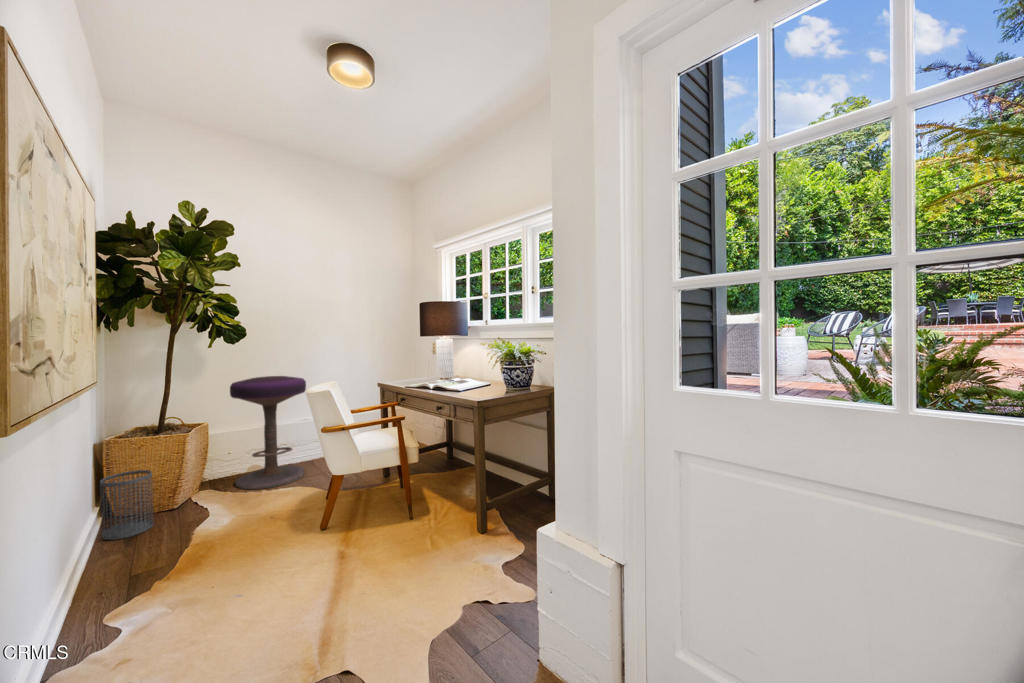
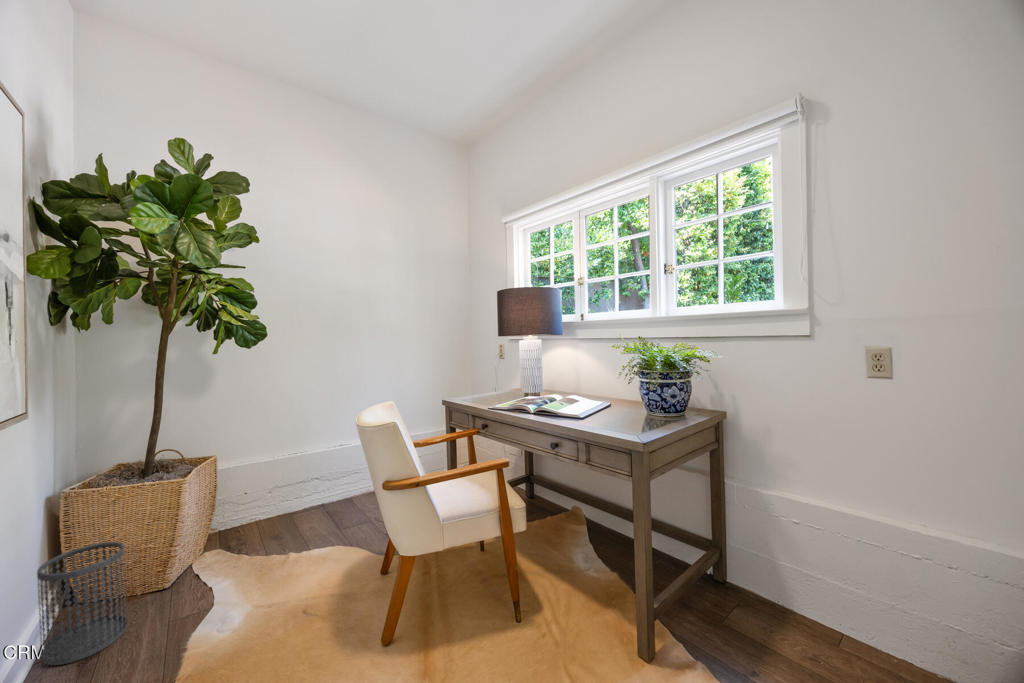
stool: present [230,376,306,489] -> none [244,390,346,551]

